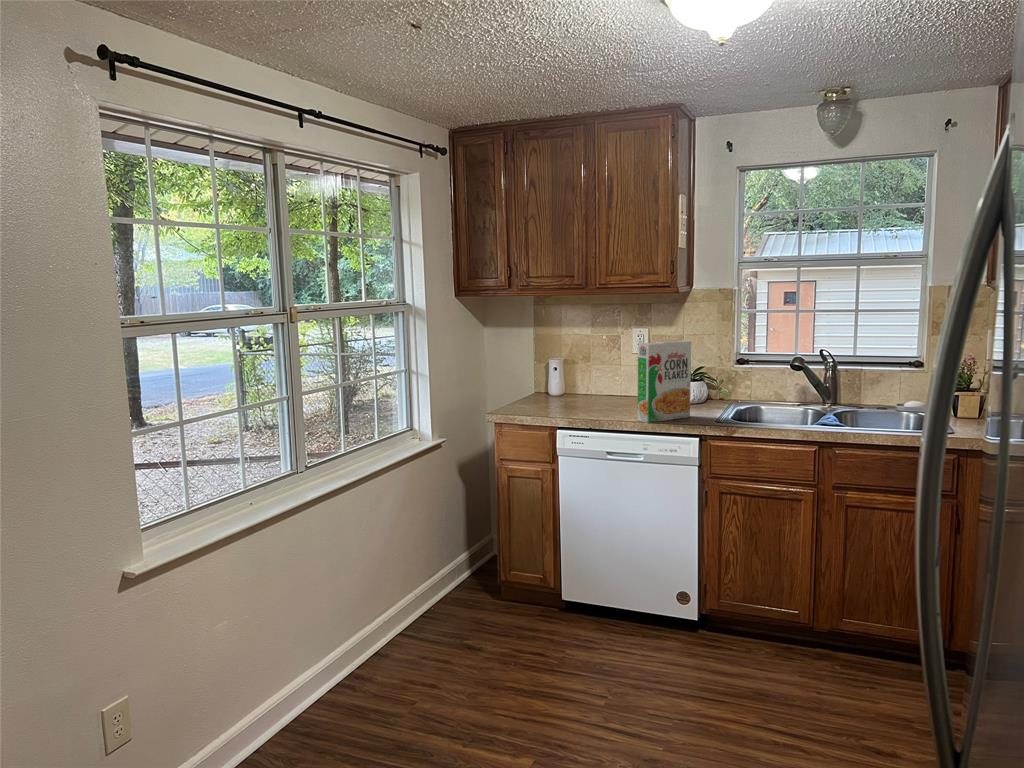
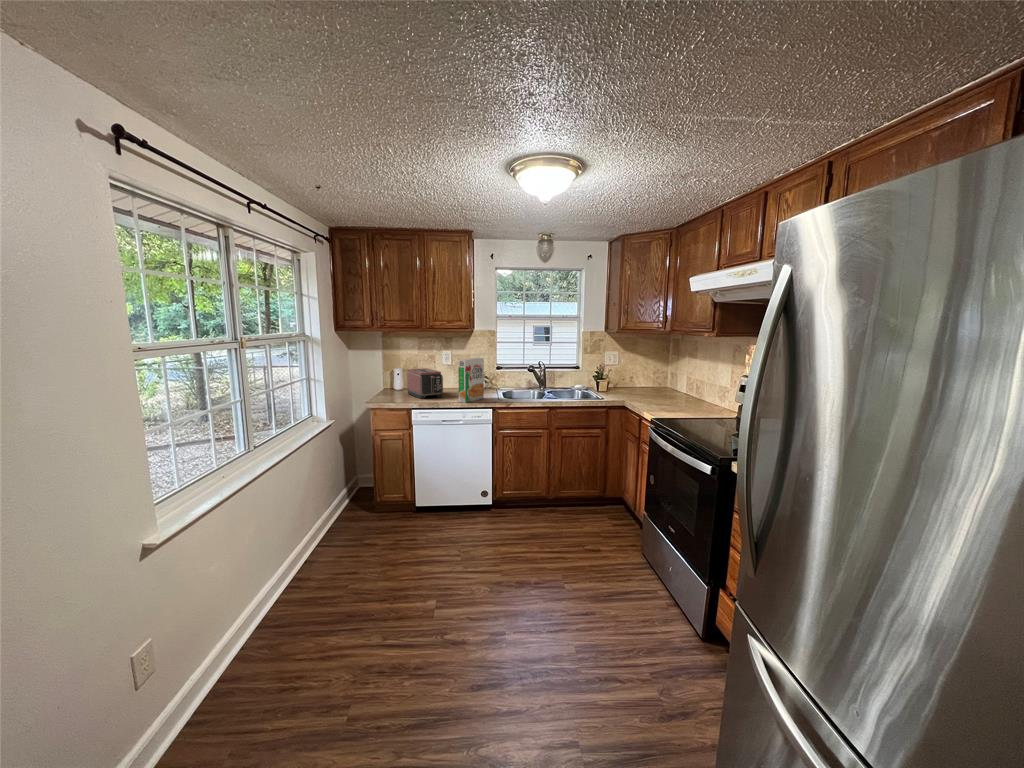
toaster: none [565,359,620,412] -> present [407,368,443,399]

